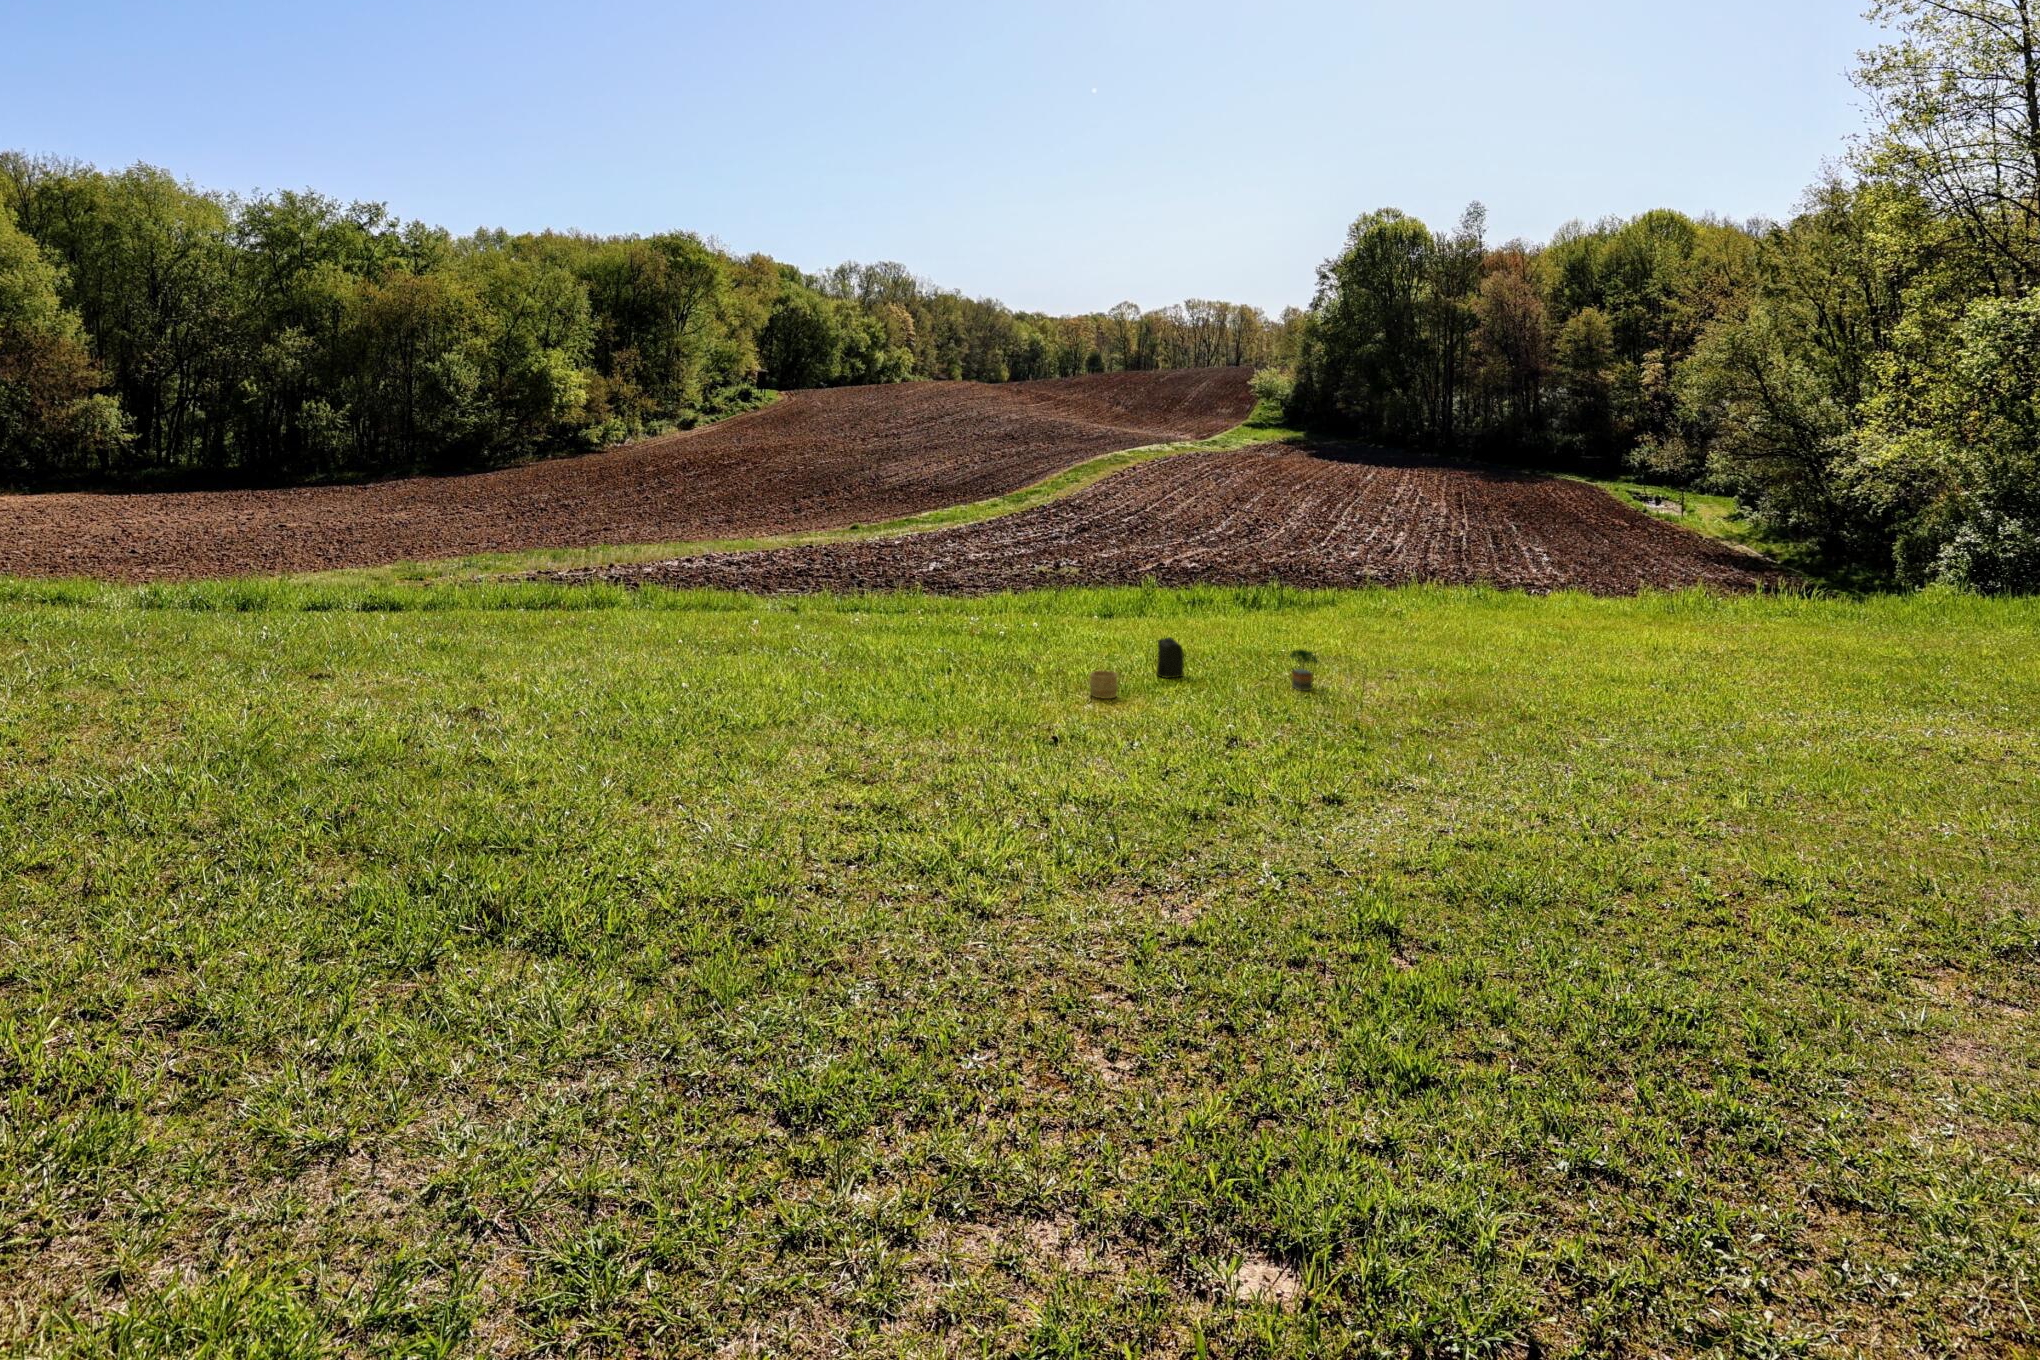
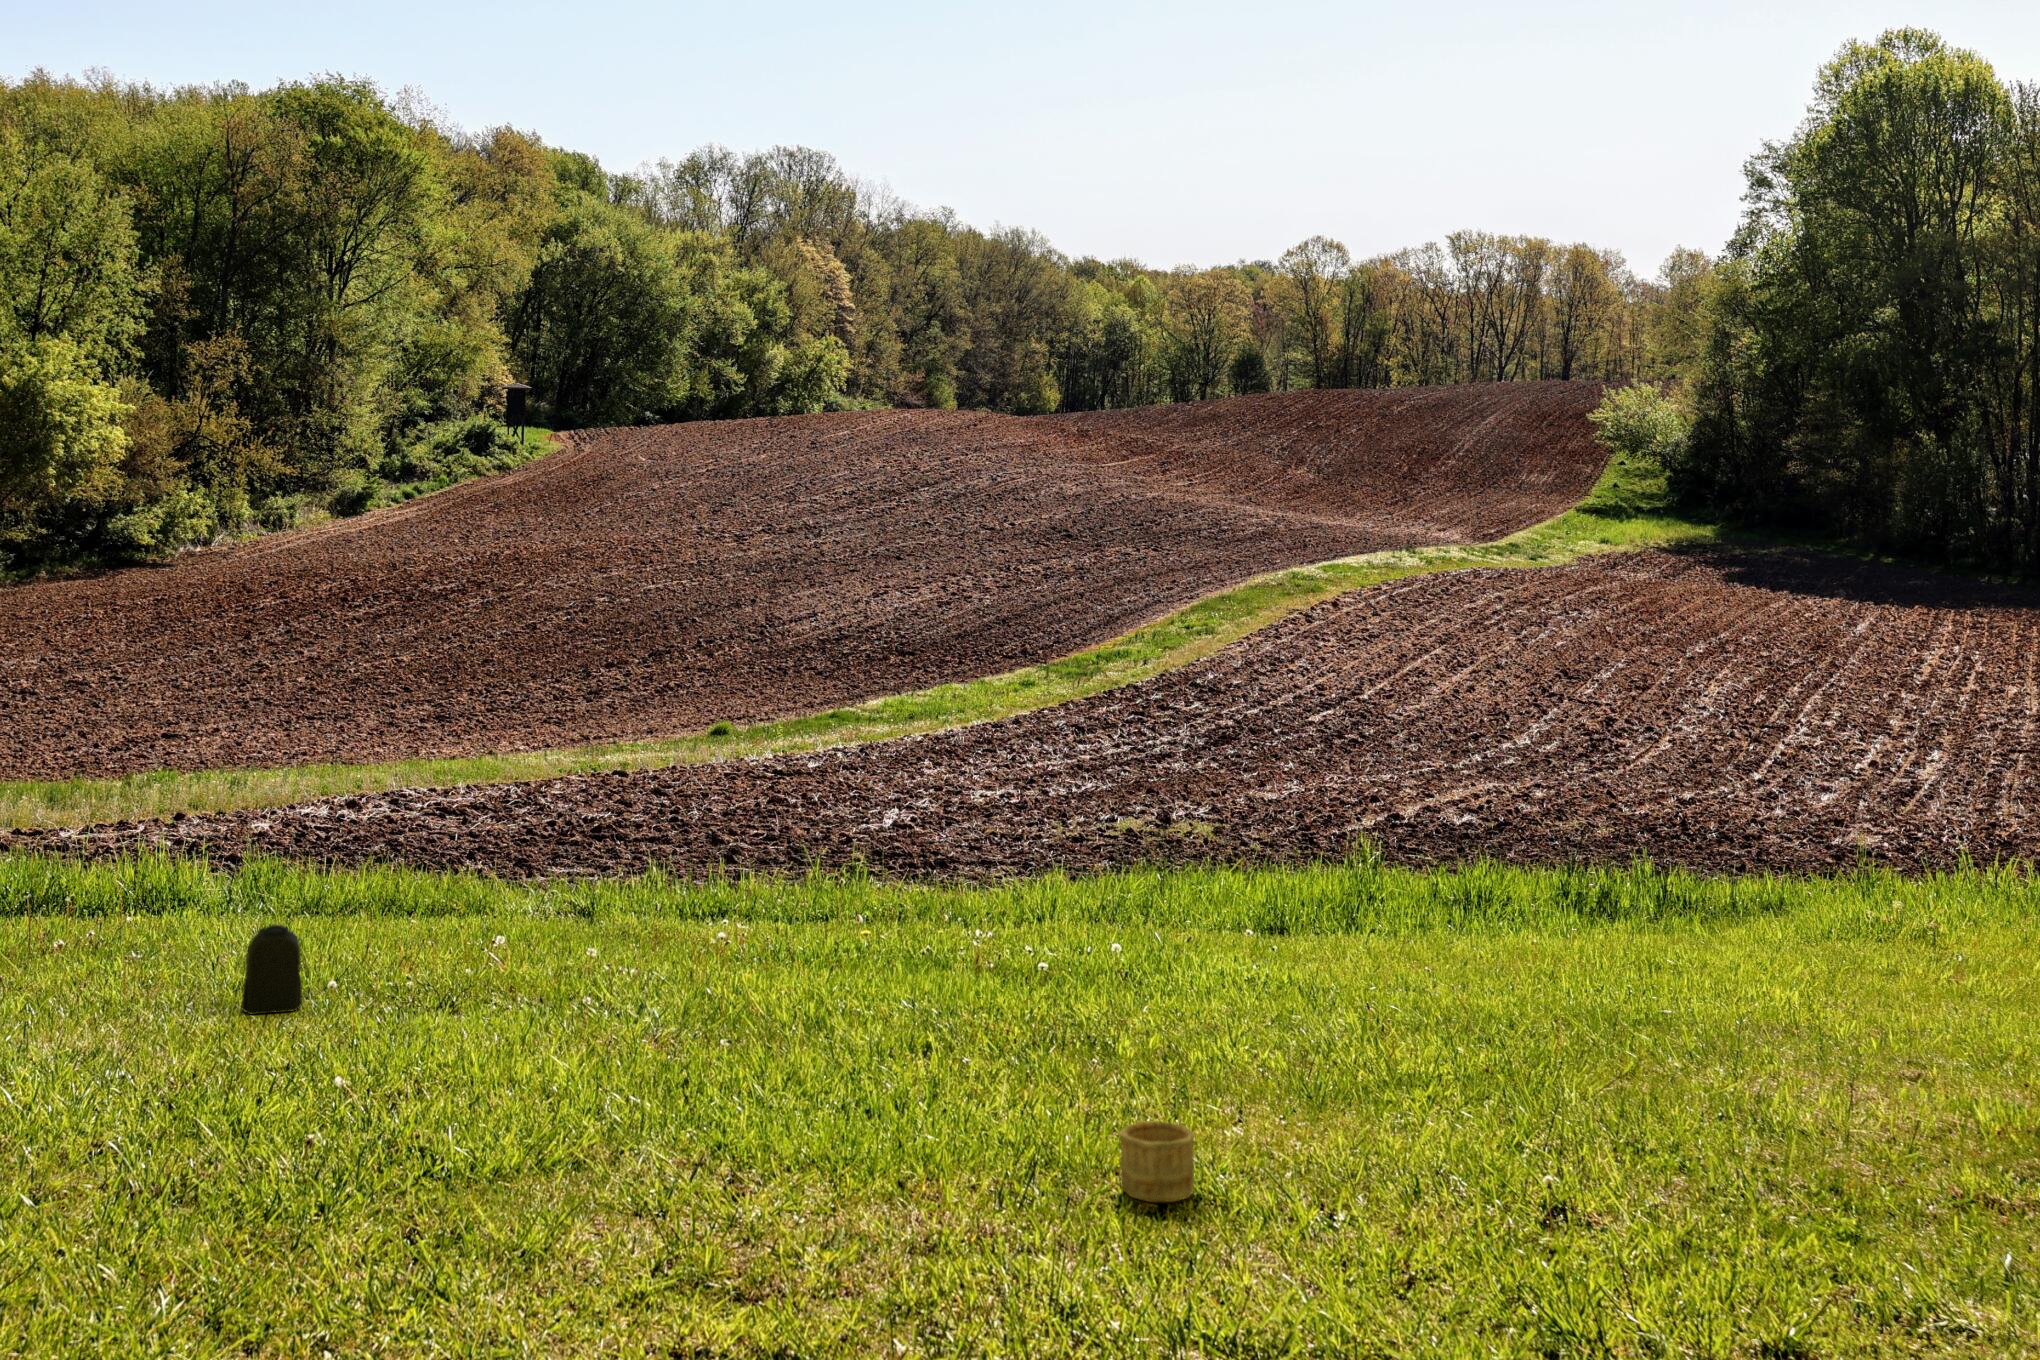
backpack: present [1157,637,1184,678] -> present [241,924,302,1015]
potted tree: present [1289,649,1318,691] -> none [1660,1066,1746,1183]

